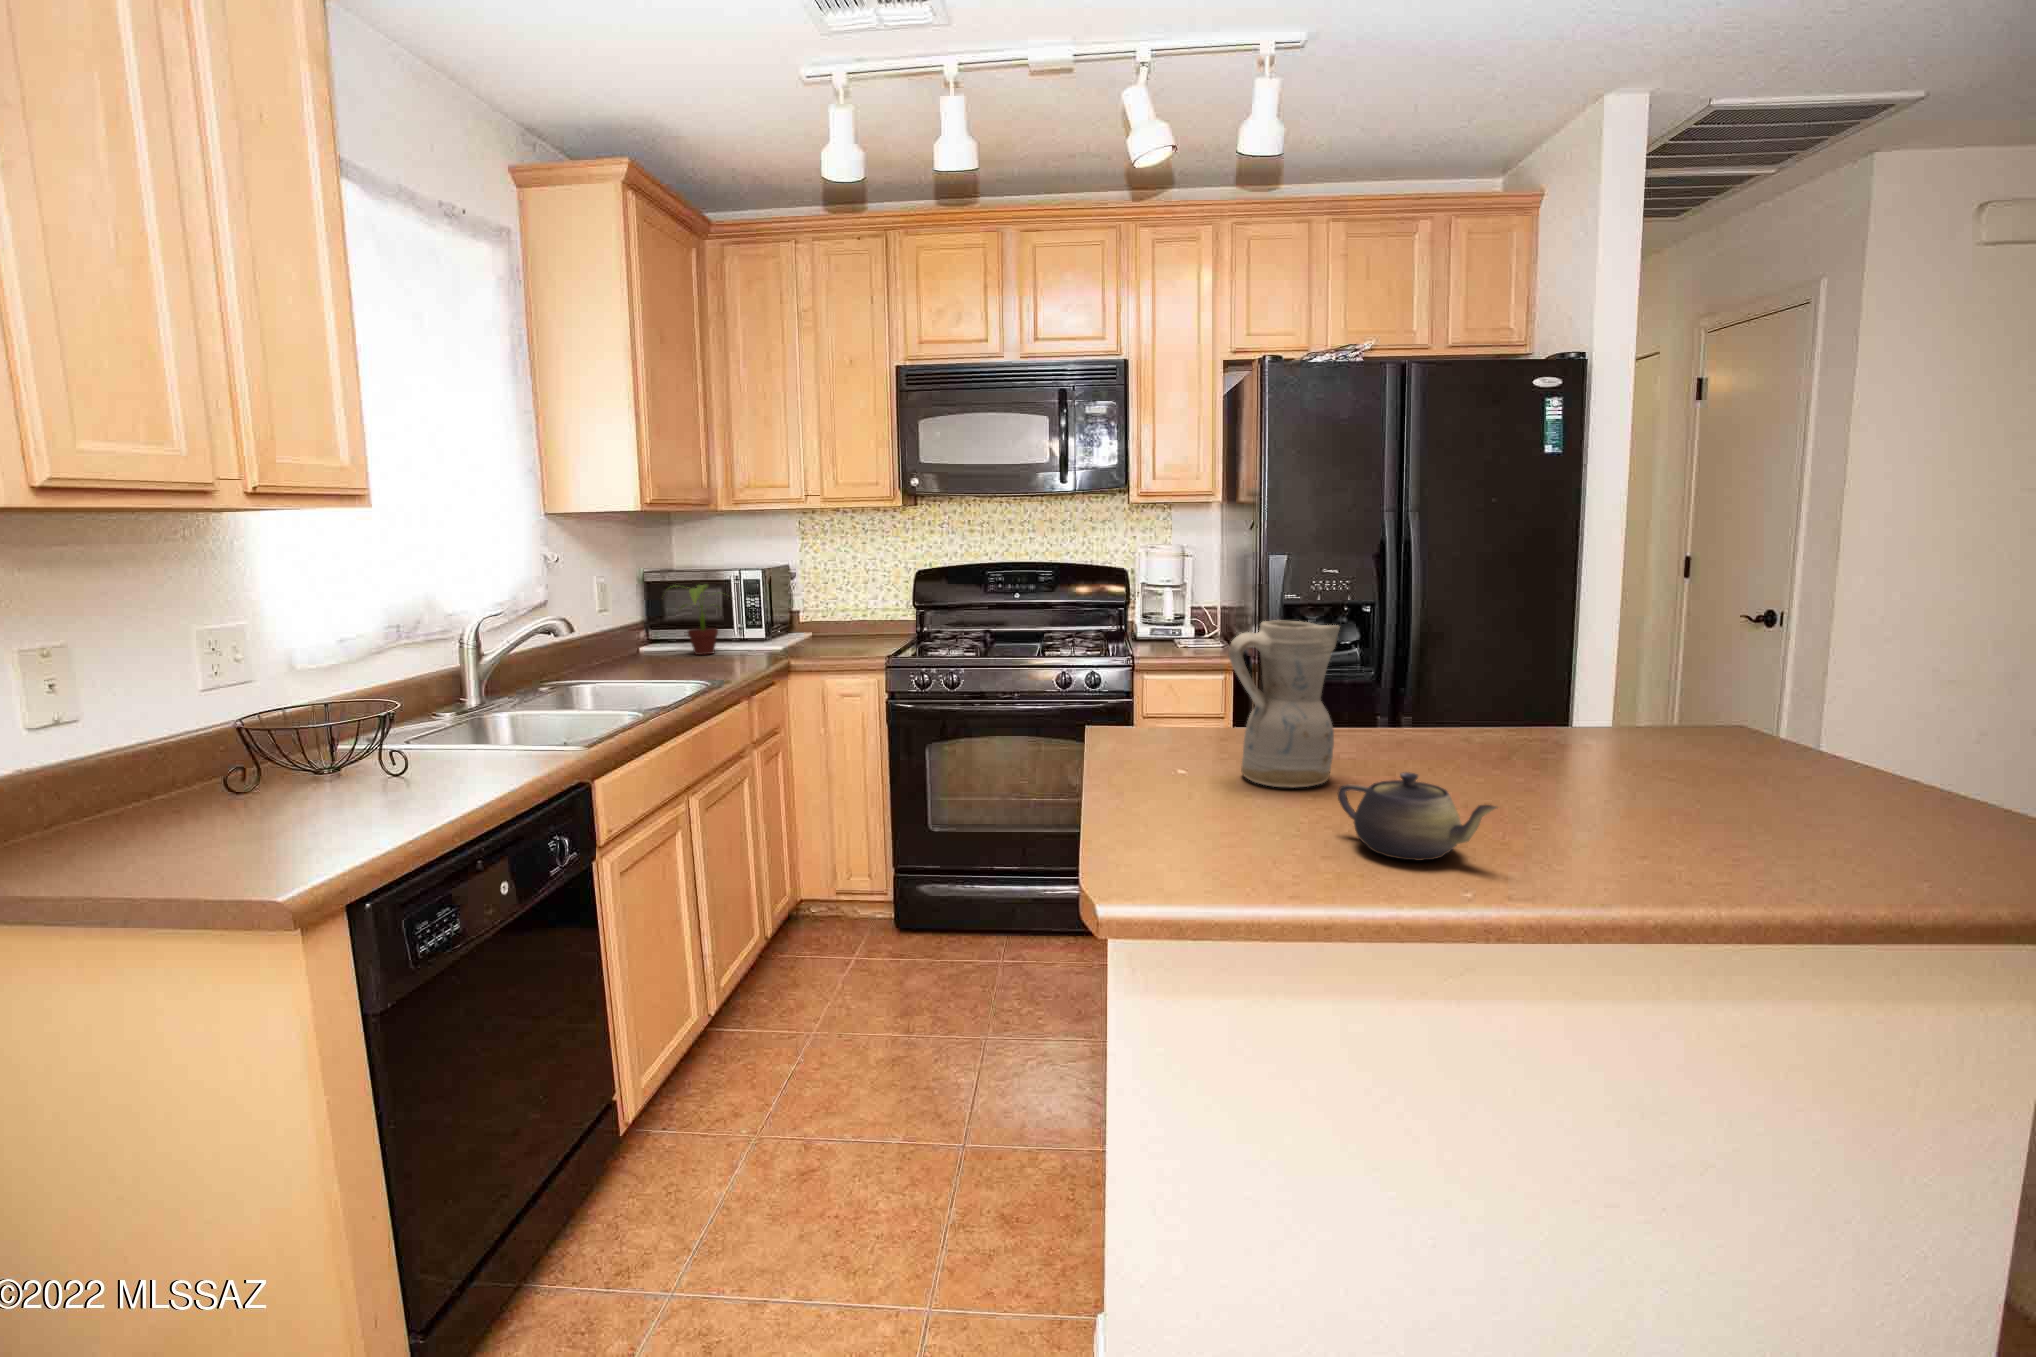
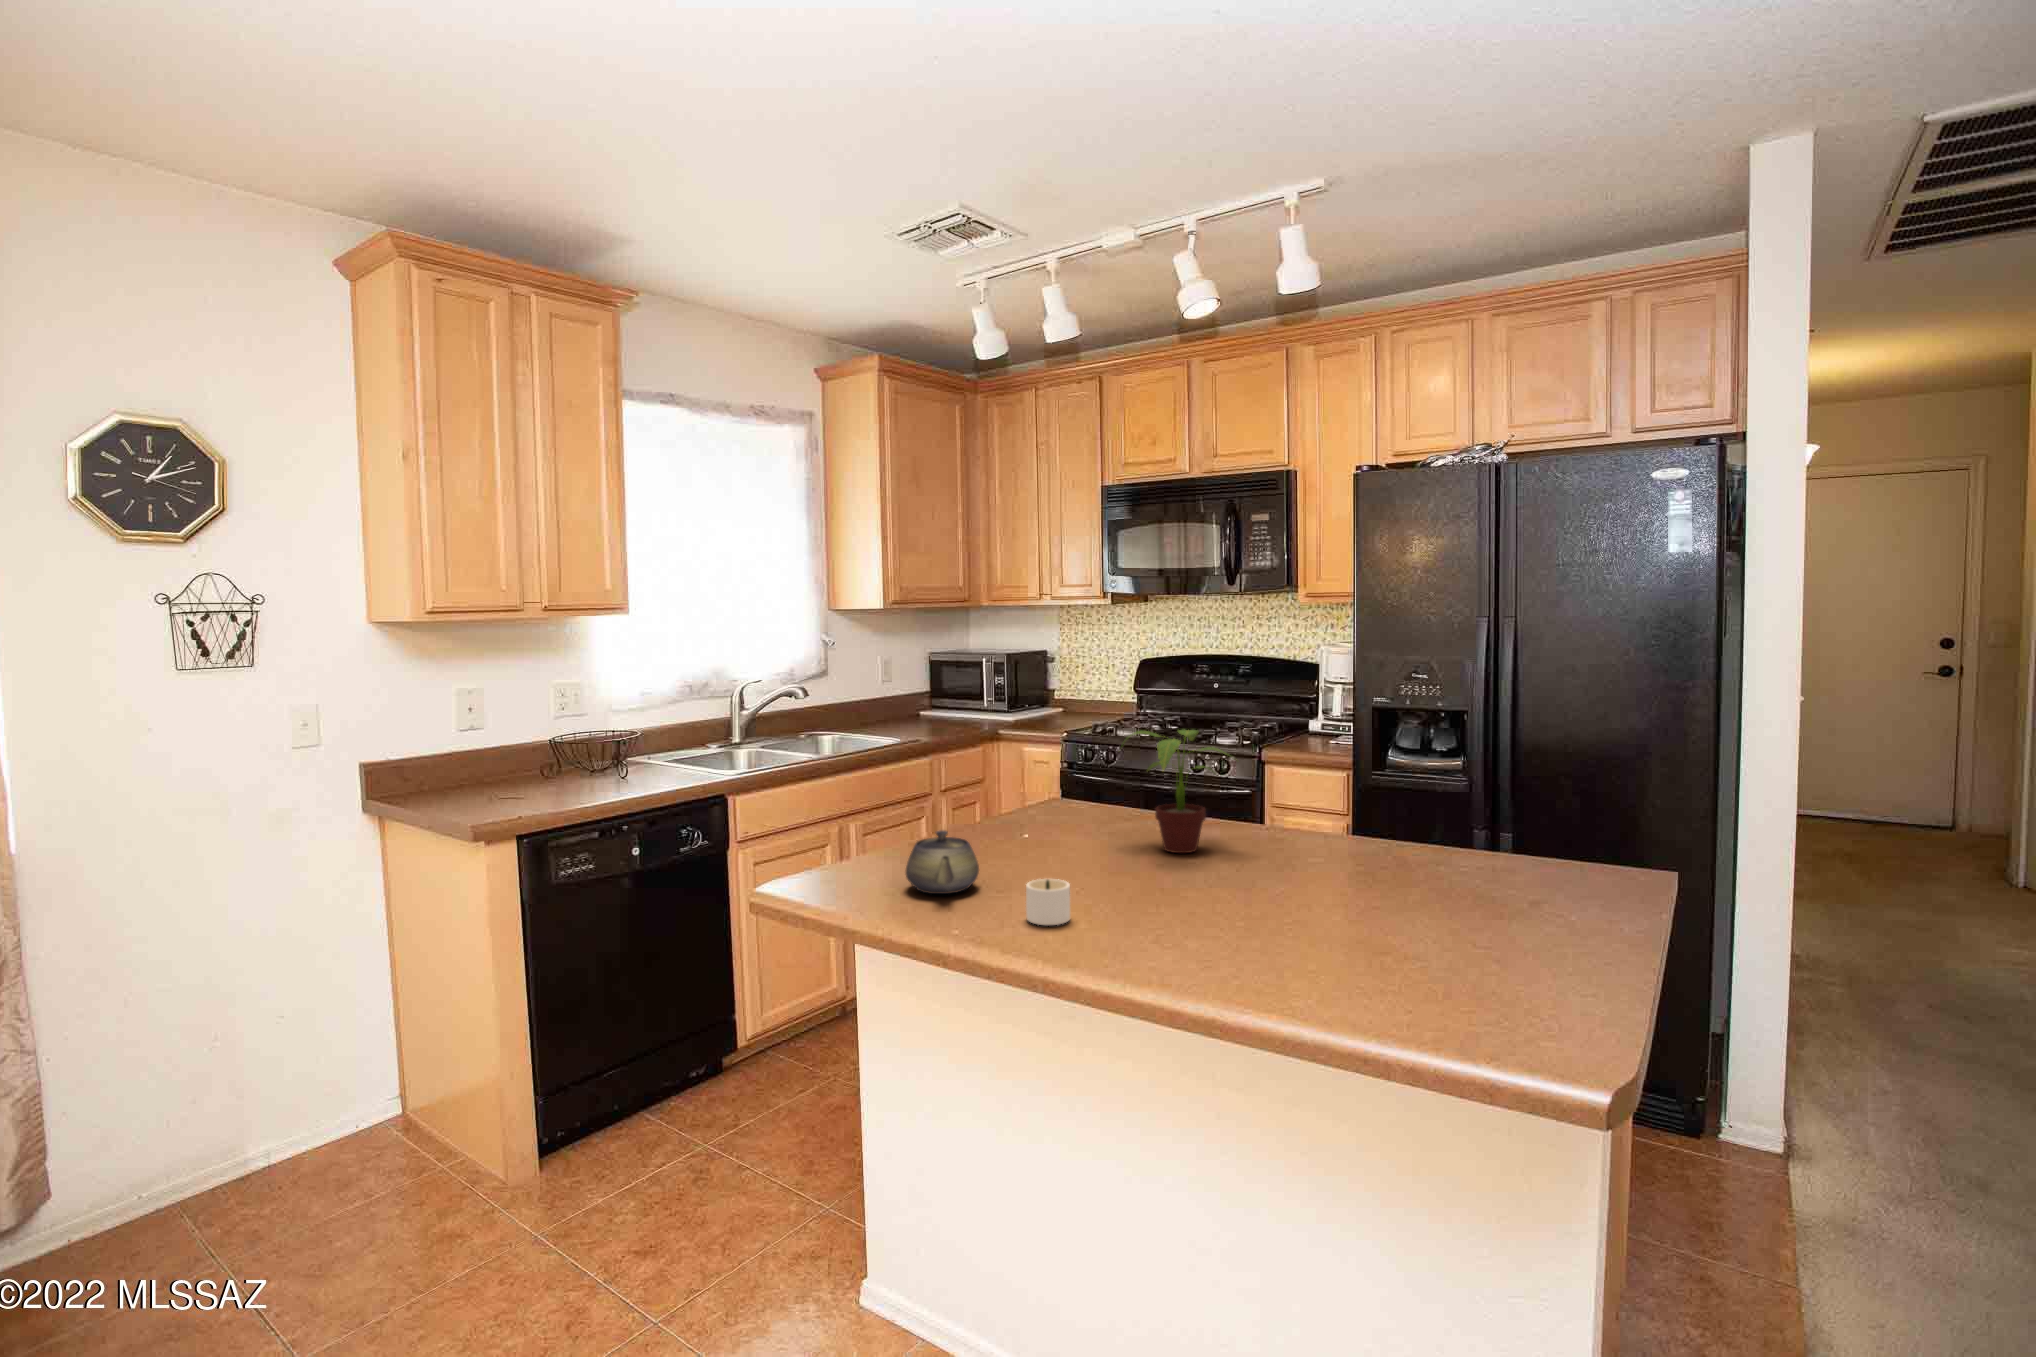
potted plant: present [680,585,720,655] -> present [1122,729,1230,853]
ceramic pitcher: present [1229,620,1340,788] -> none [975,717,1058,849]
candle: none [1589,810,1687,870] -> present [1026,879,1070,925]

